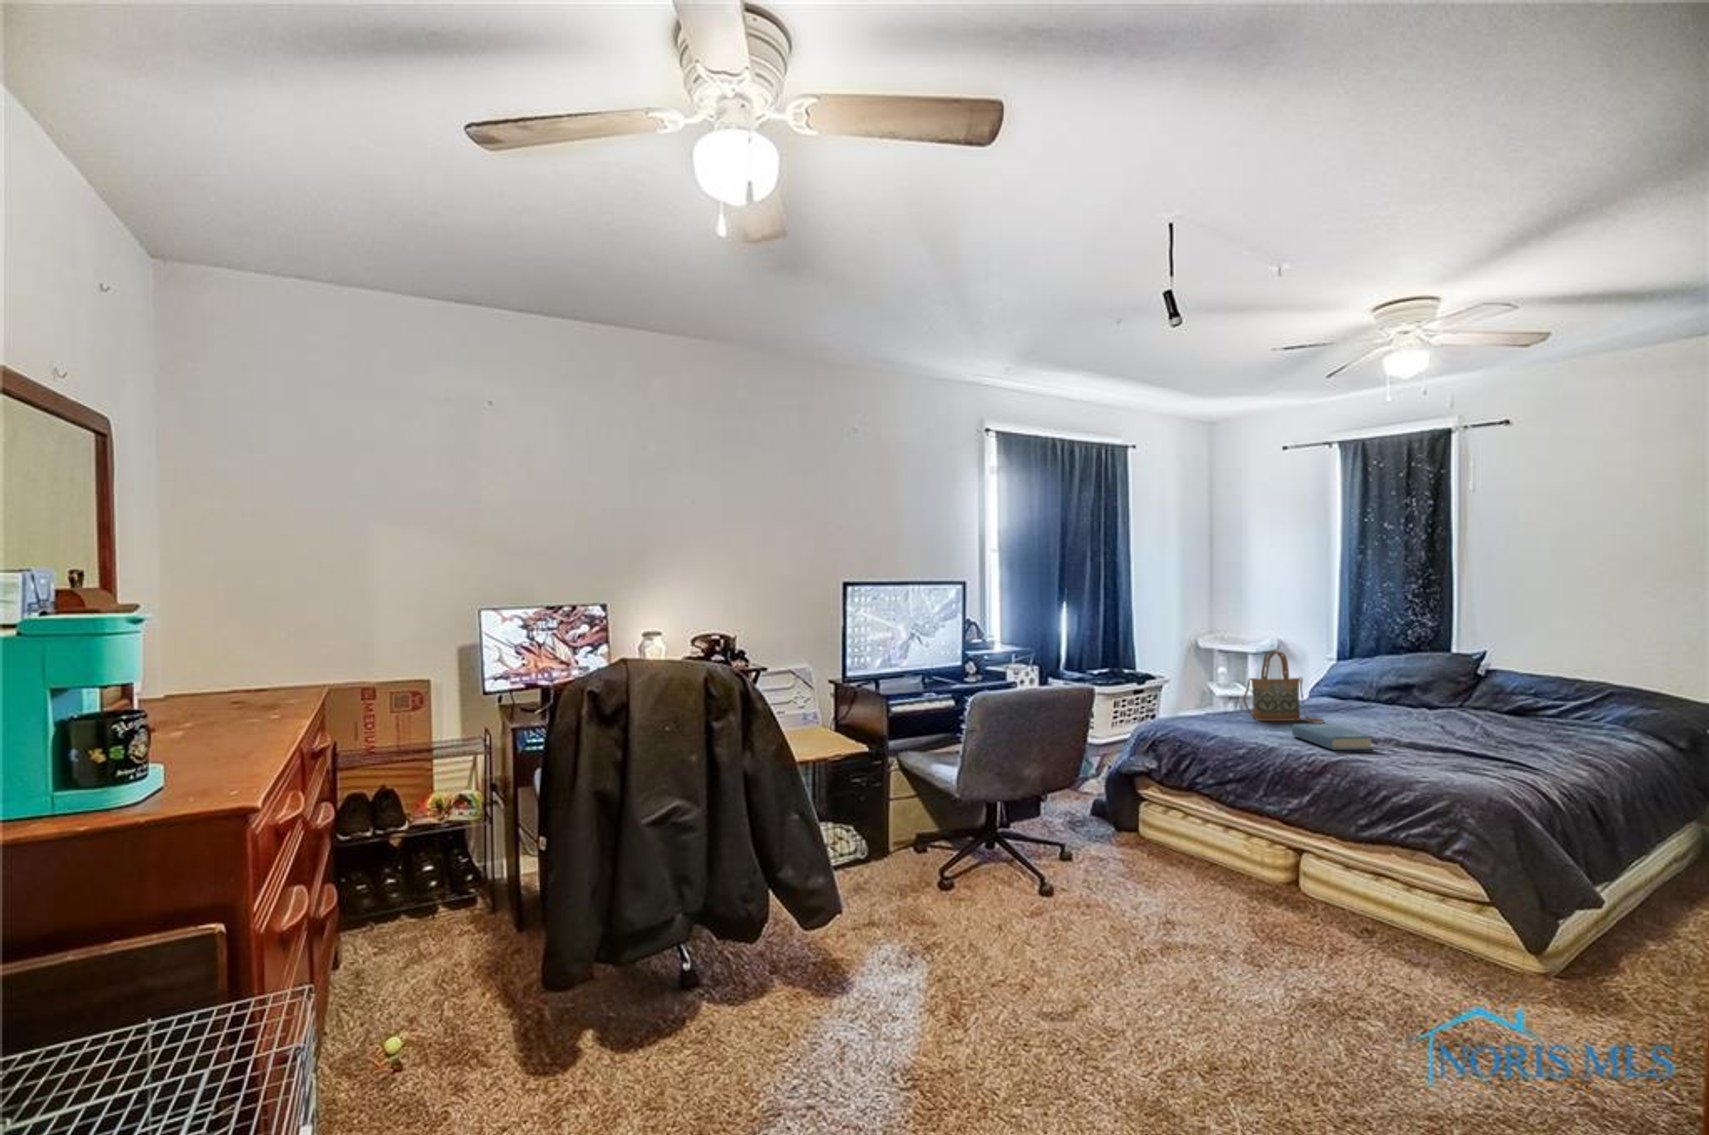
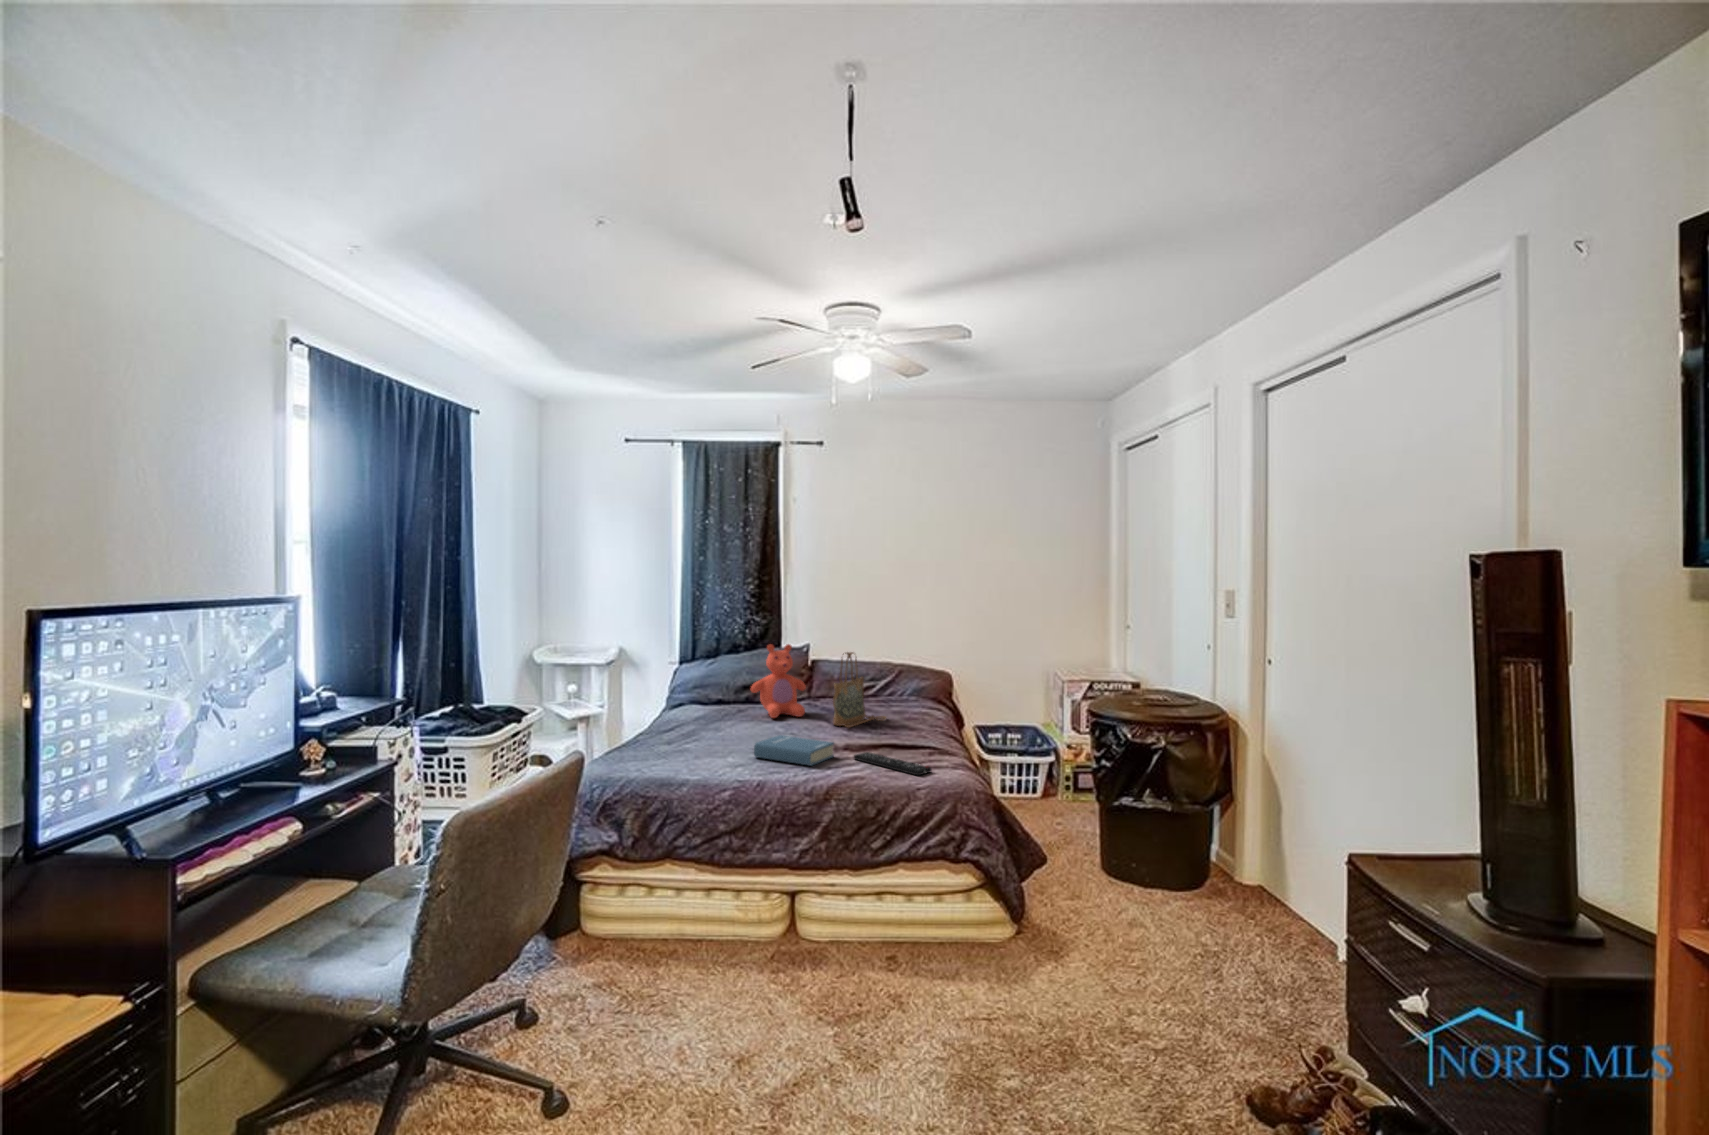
teddy bear: none [1356,645,1427,720] -> present [751,644,806,718]
handbag: present [1243,651,1324,722] -> present [833,652,887,728]
remote control: none [1390,751,1456,778] -> present [854,752,932,776]

